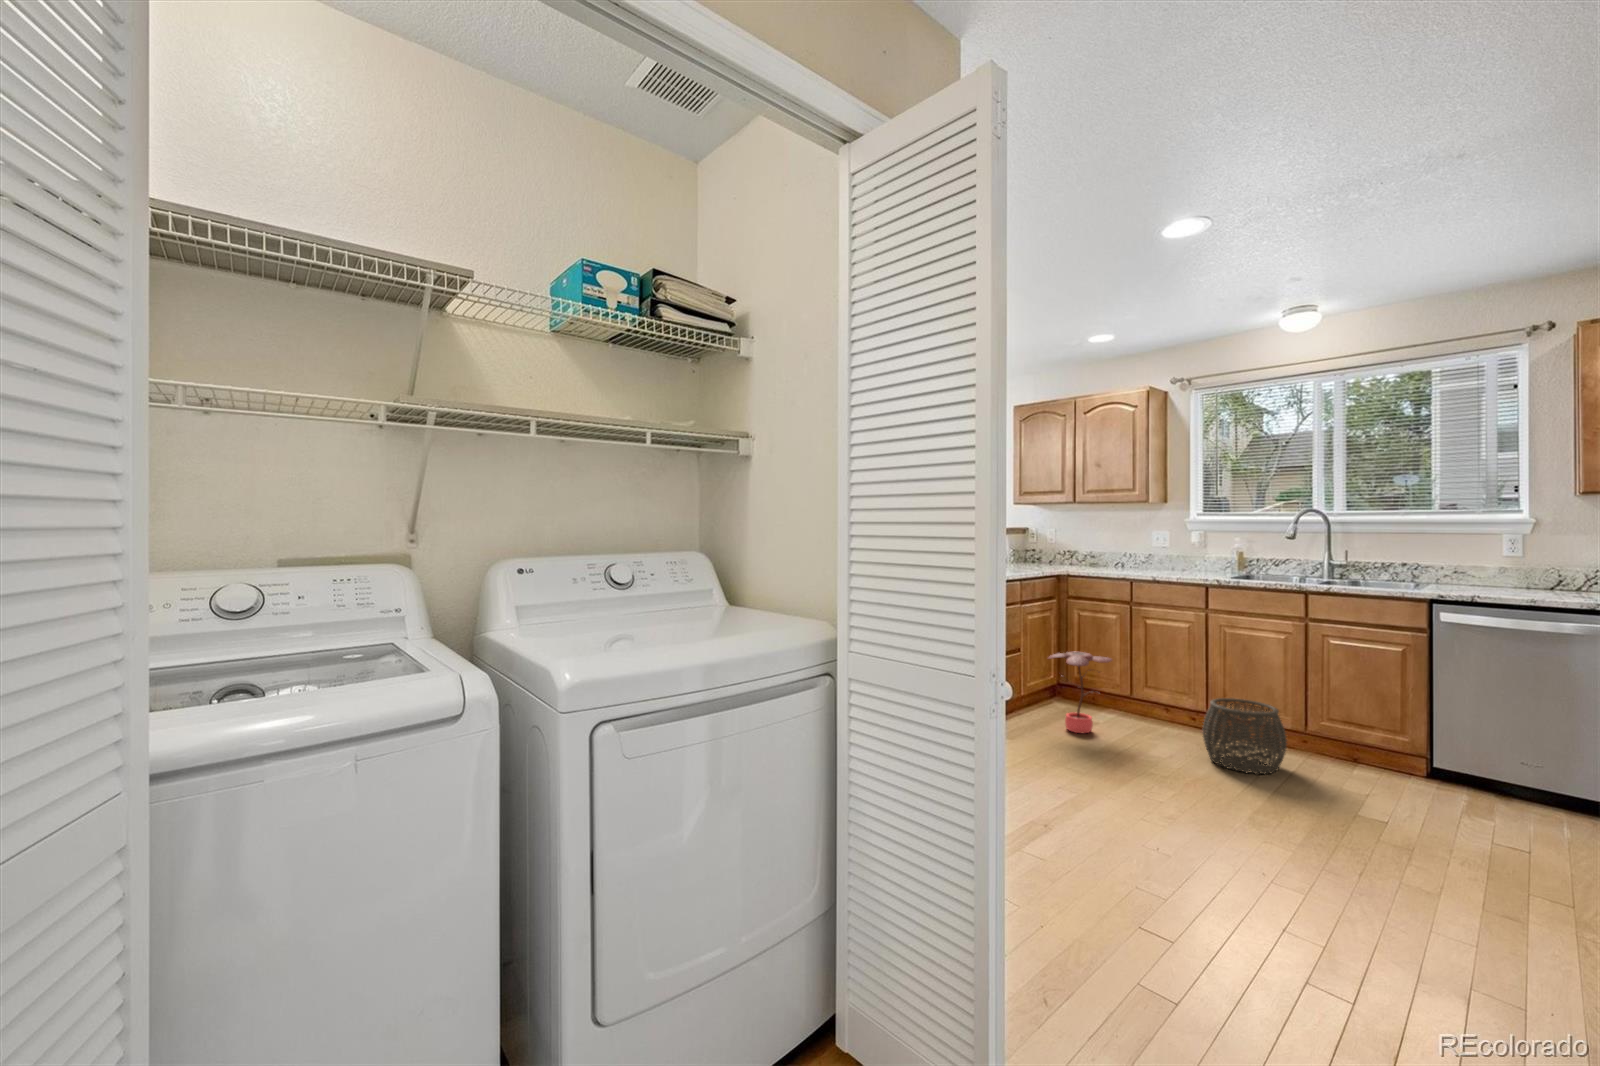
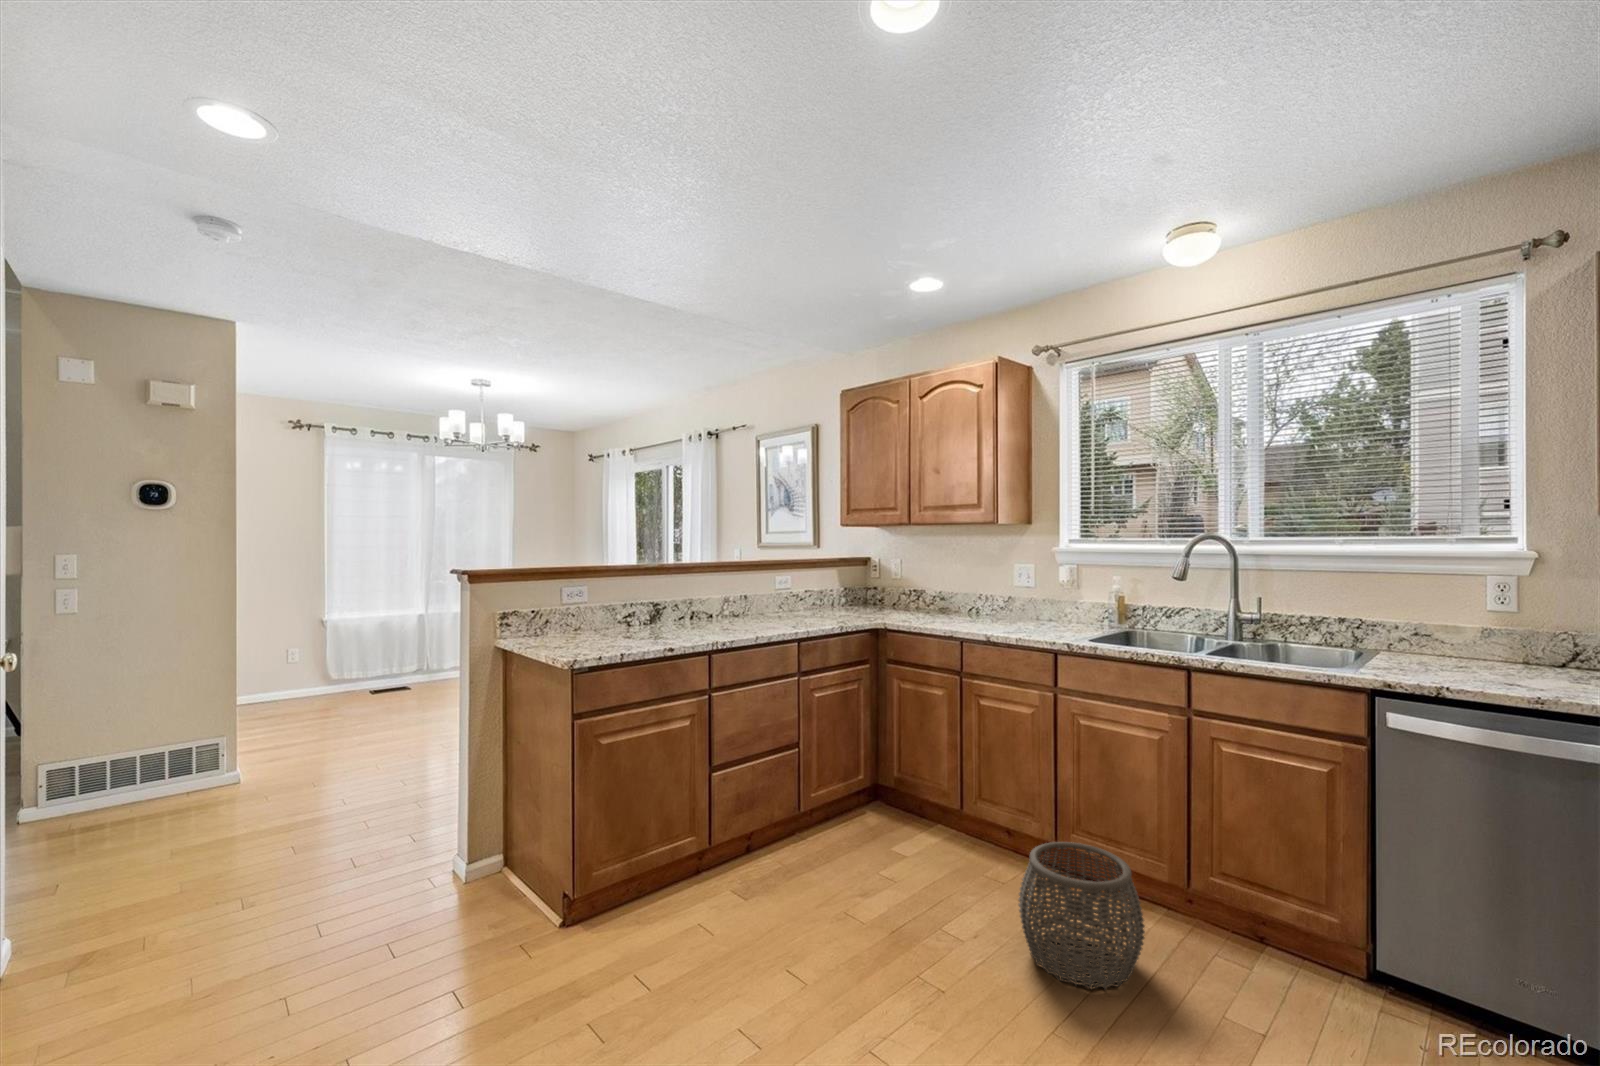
potted plant: present [1048,651,1112,733] -> none [819,751,910,883]

